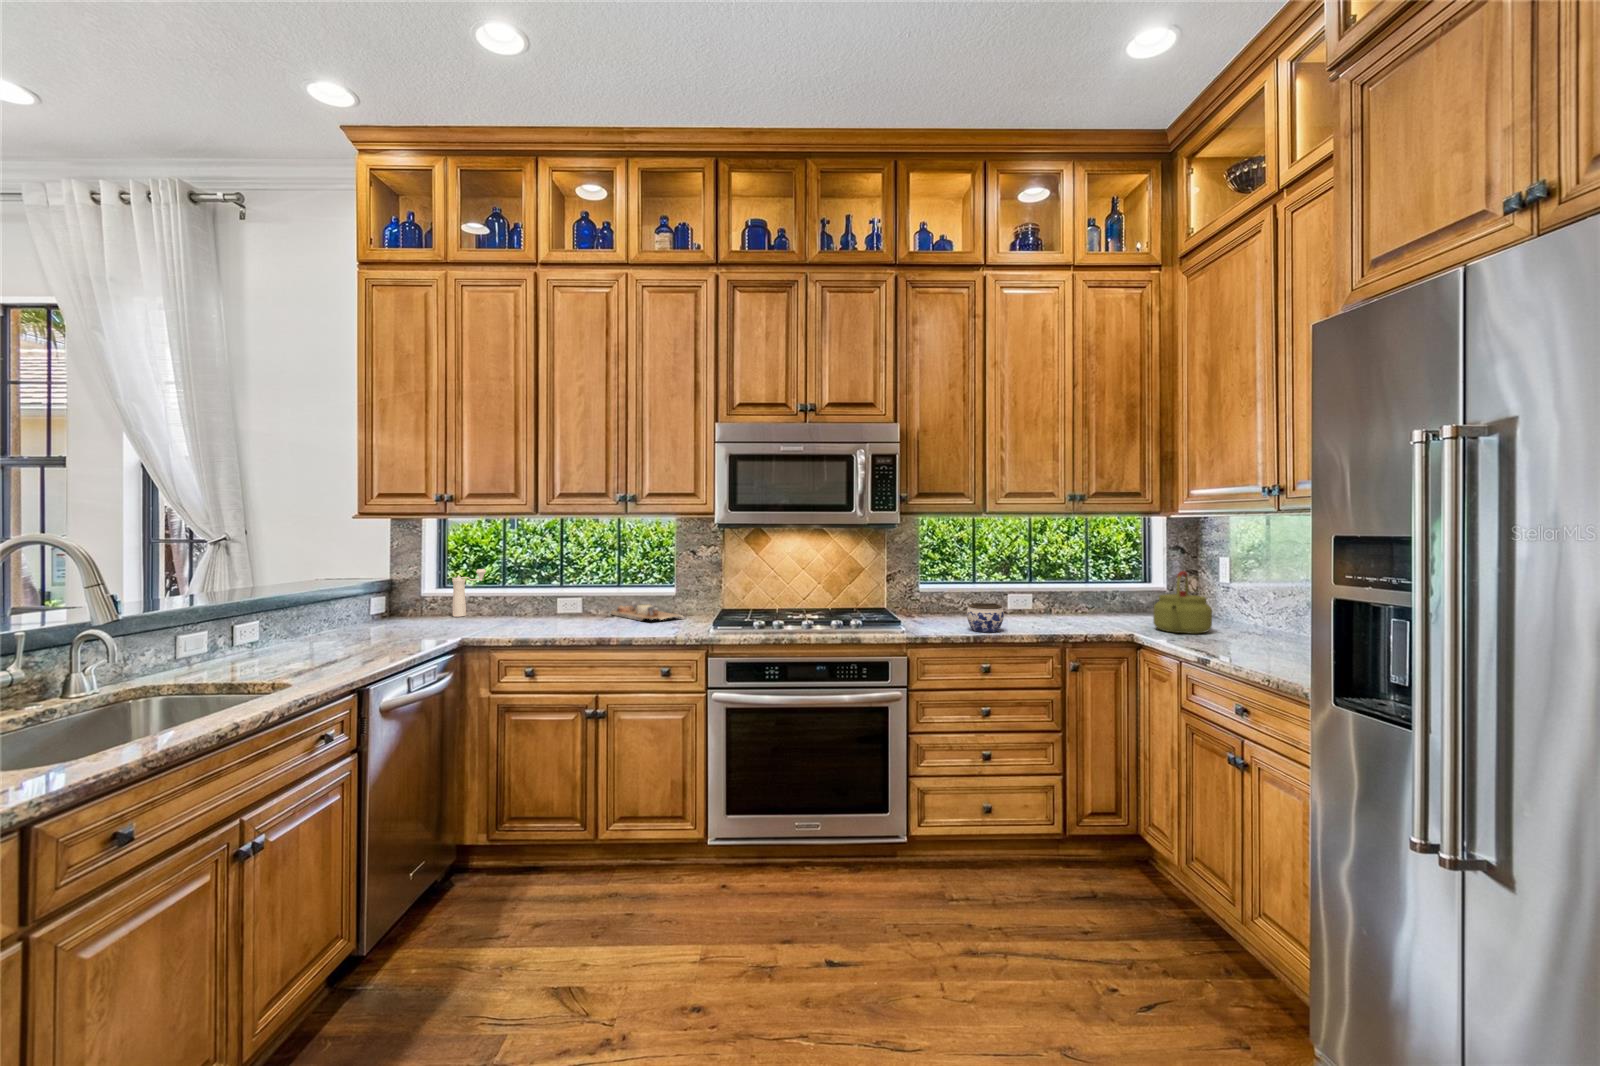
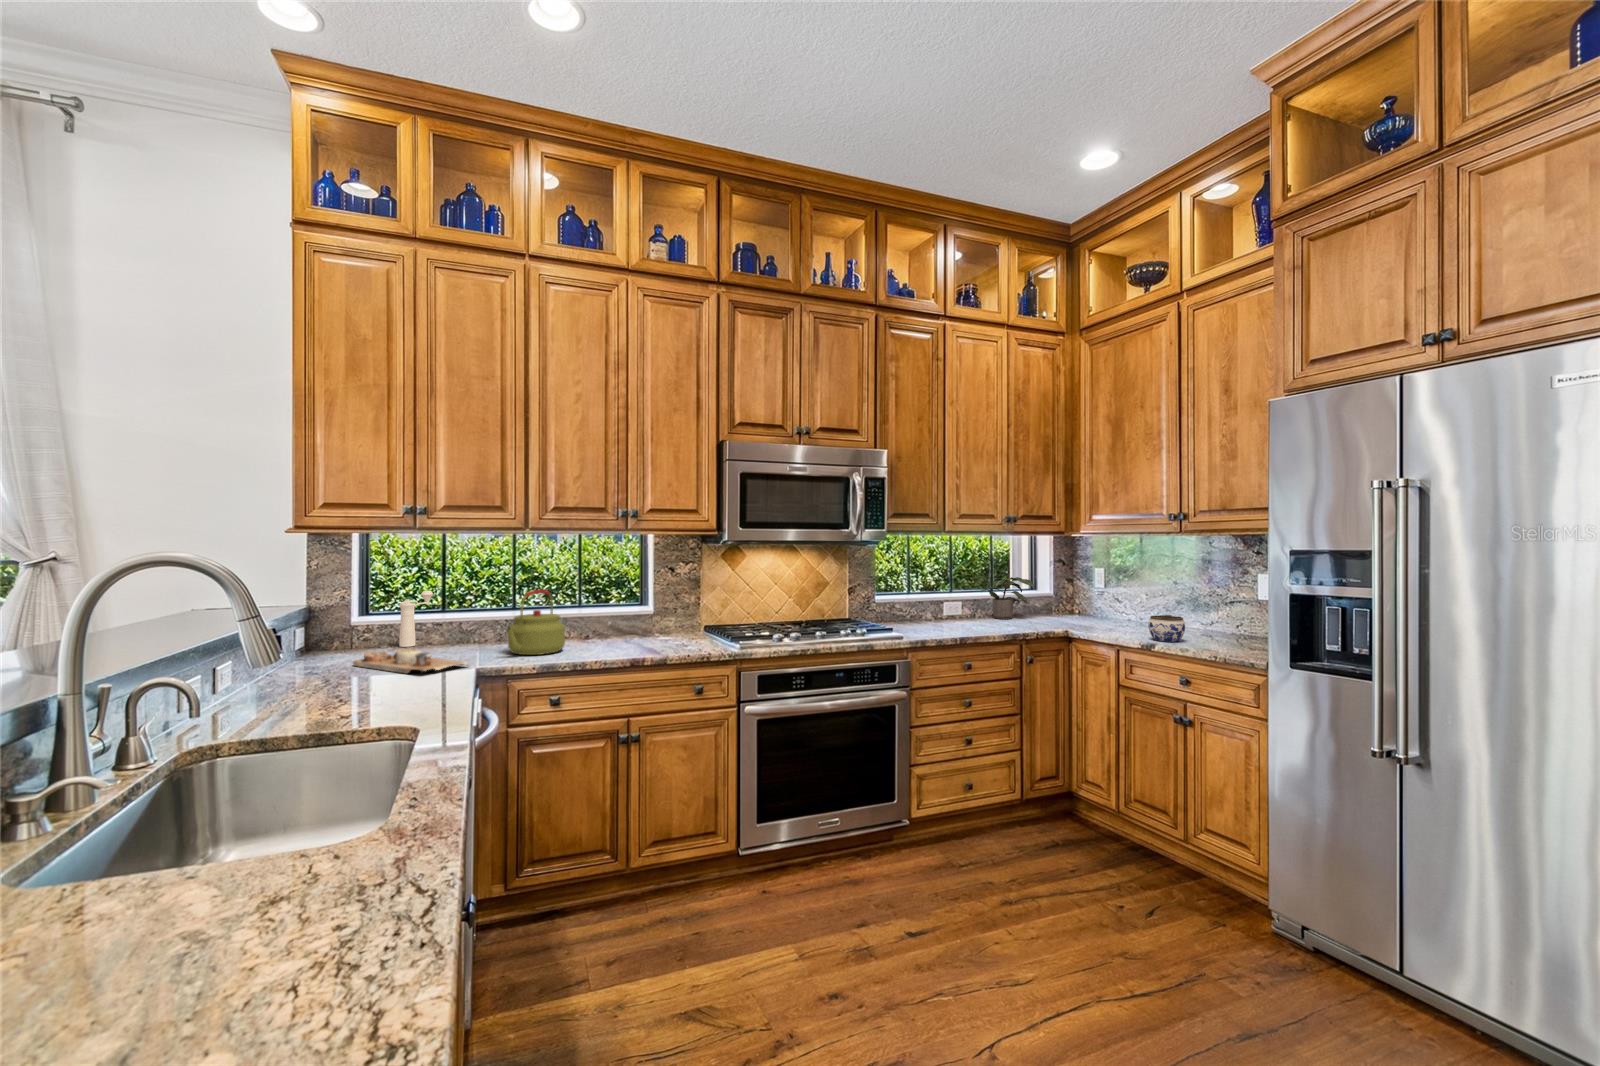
potted plant: none [1054,566,1114,618] -> present [982,576,1035,619]
kettle: present [1153,571,1212,634] -> present [507,589,565,655]
jar: present [967,603,1004,632] -> present [1148,615,1185,642]
cutting board: present [611,604,683,621] -> present [353,649,468,674]

